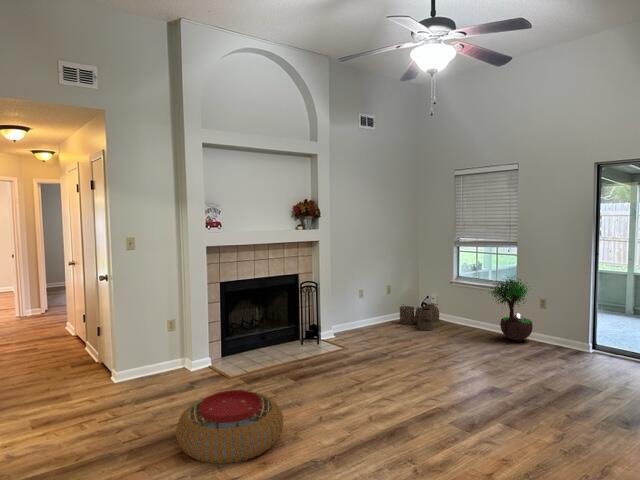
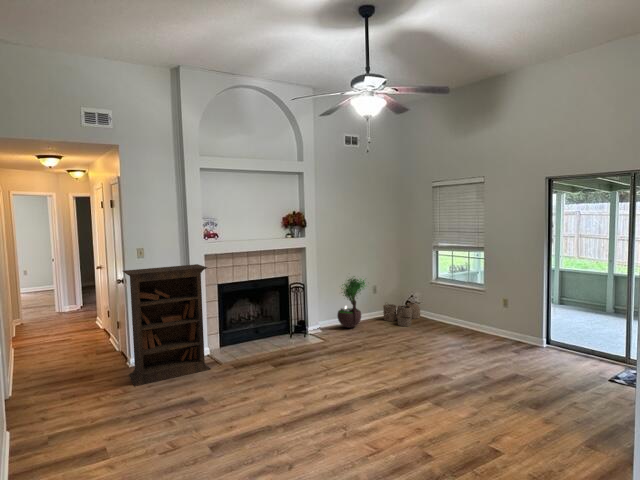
bookcase: none [109,258,218,409] -> present [123,264,211,386]
potted tree: present [490,277,533,341] -> present [337,276,365,328]
pouf: present [176,390,283,464] -> none [166,372,252,428]

